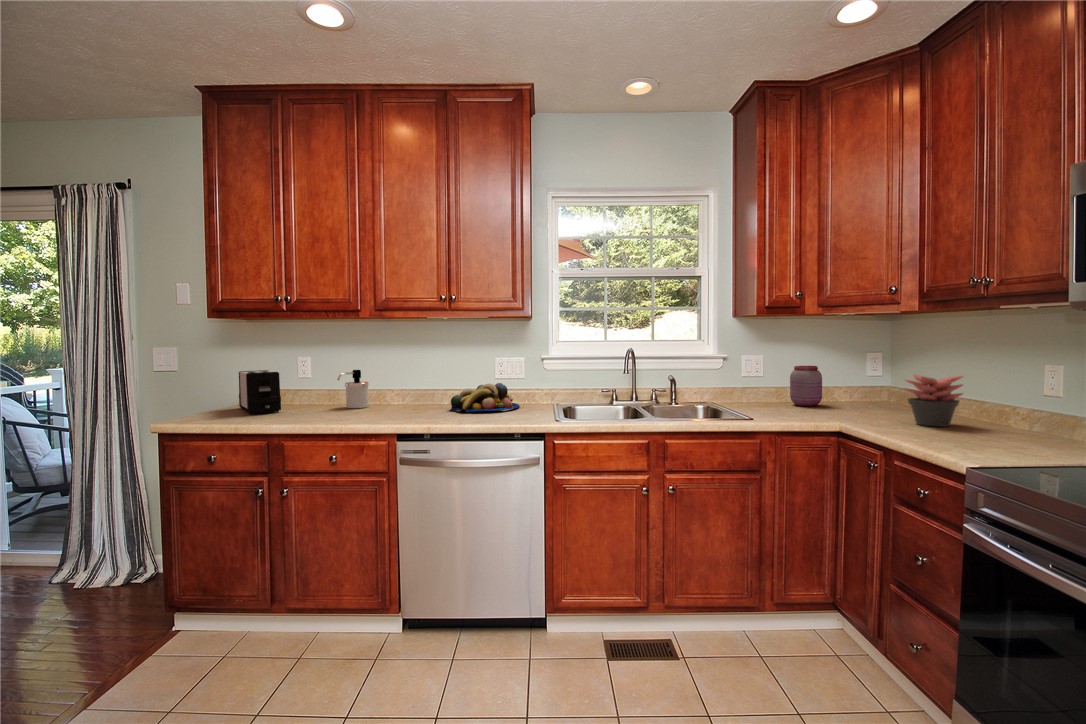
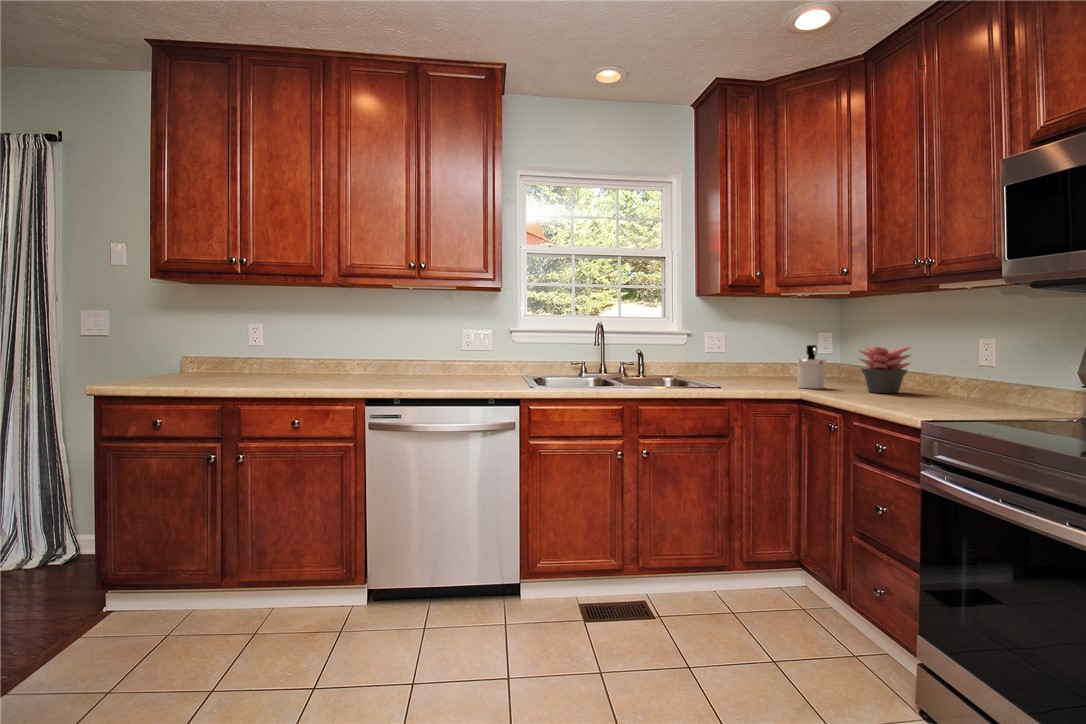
jar: present [790,366,822,406] -> none [749,343,778,381]
toaster: present [239,370,281,414] -> none [182,335,233,379]
soap dispenser: present [337,370,369,408] -> present [797,345,826,389]
fruit bowl: present [450,383,520,412] -> none [418,353,489,380]

